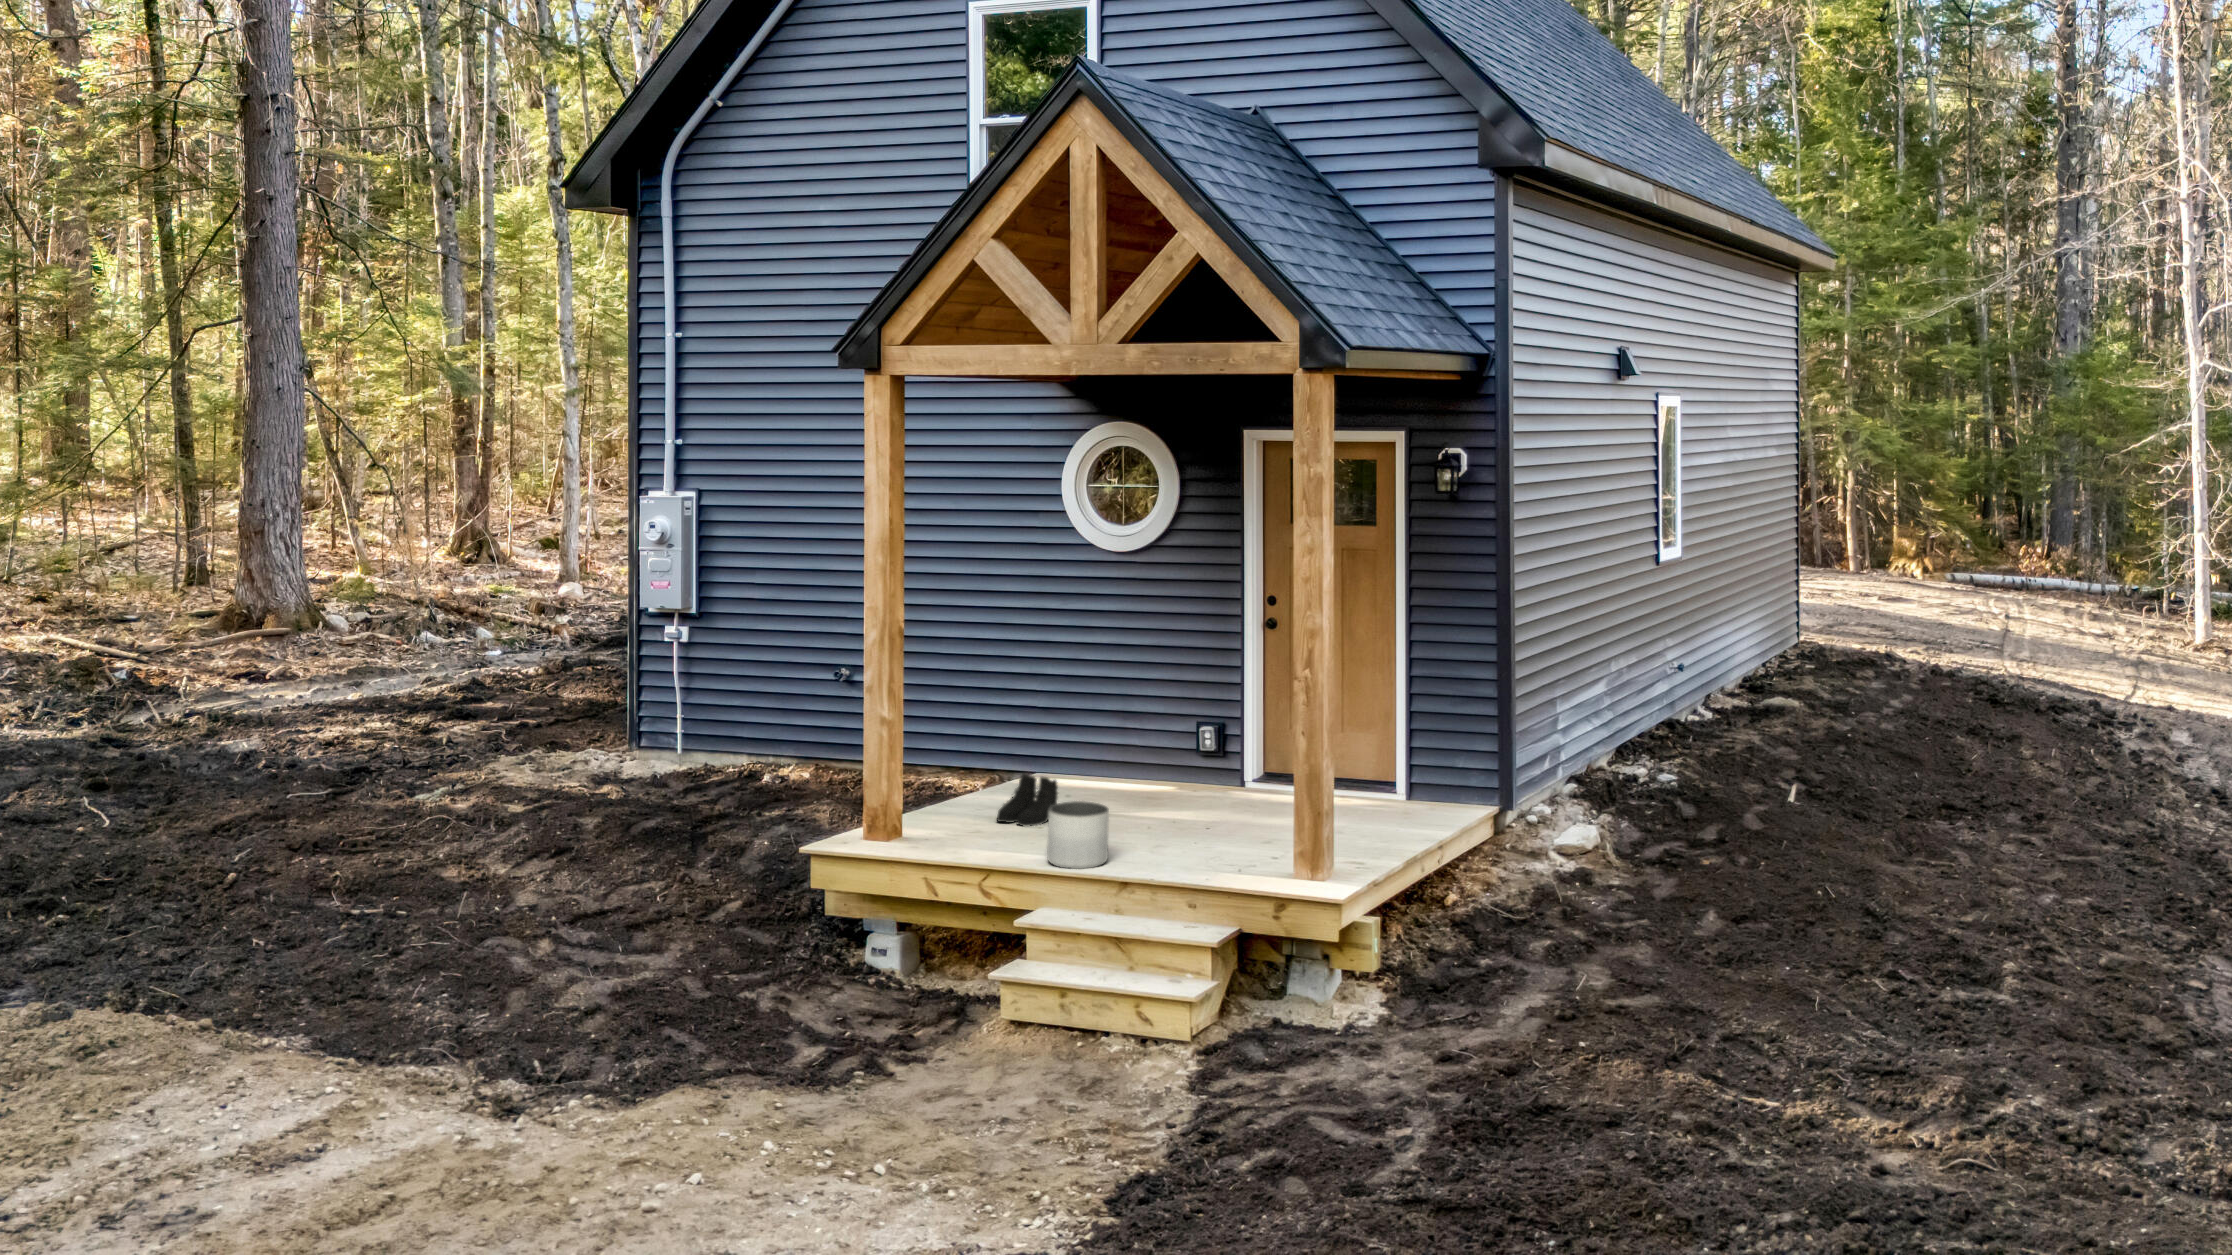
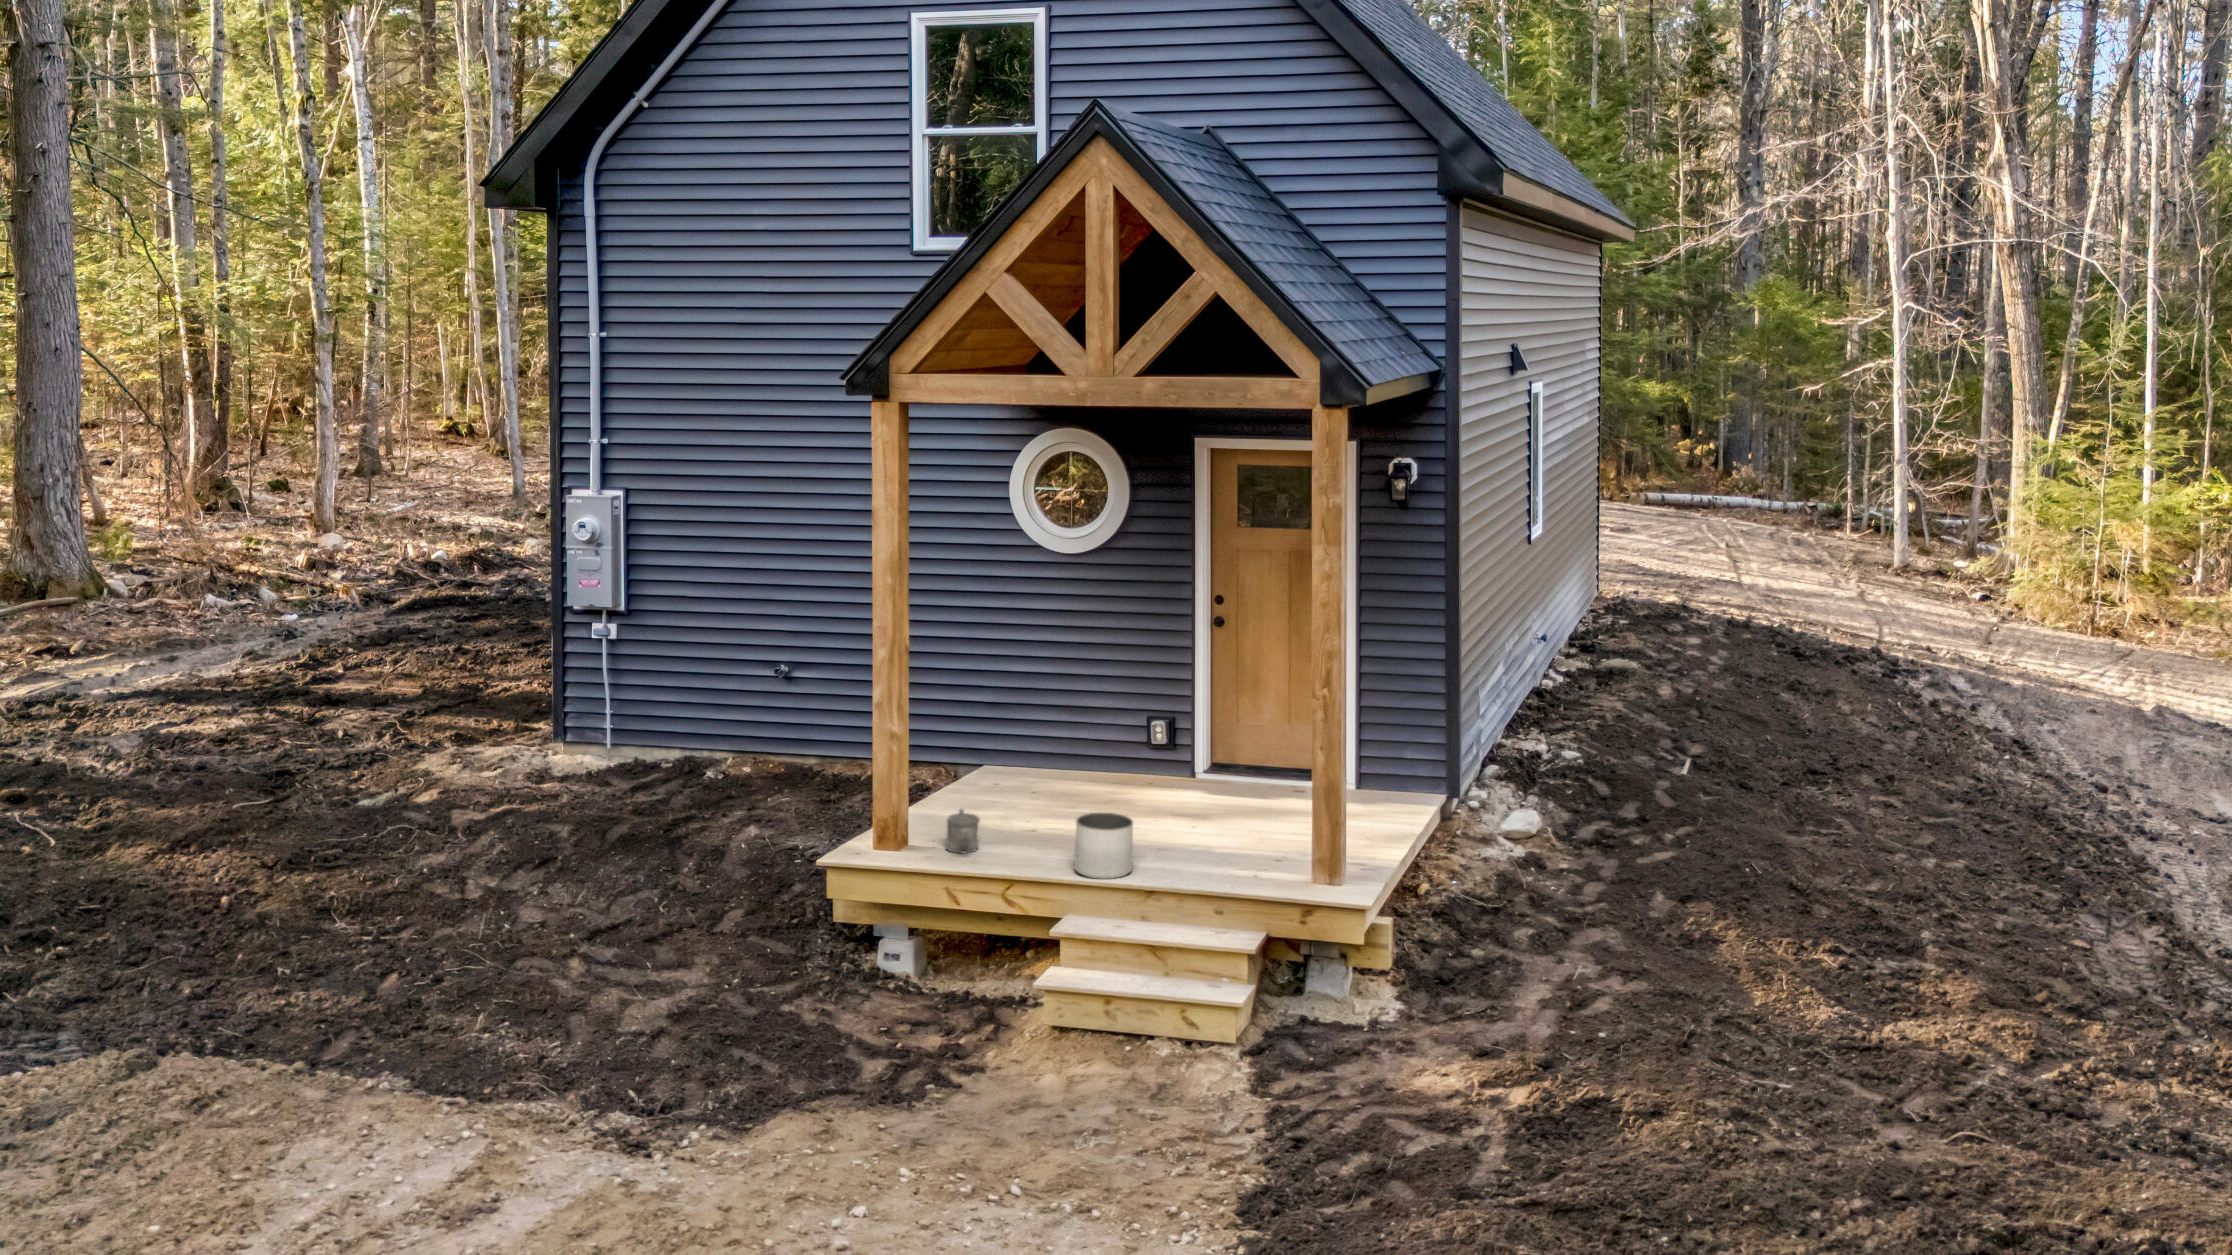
boots: present [997,774,1058,826] -> none [992,778,1047,831]
watering can: none [933,799,968,844] -> present [946,809,979,853]

